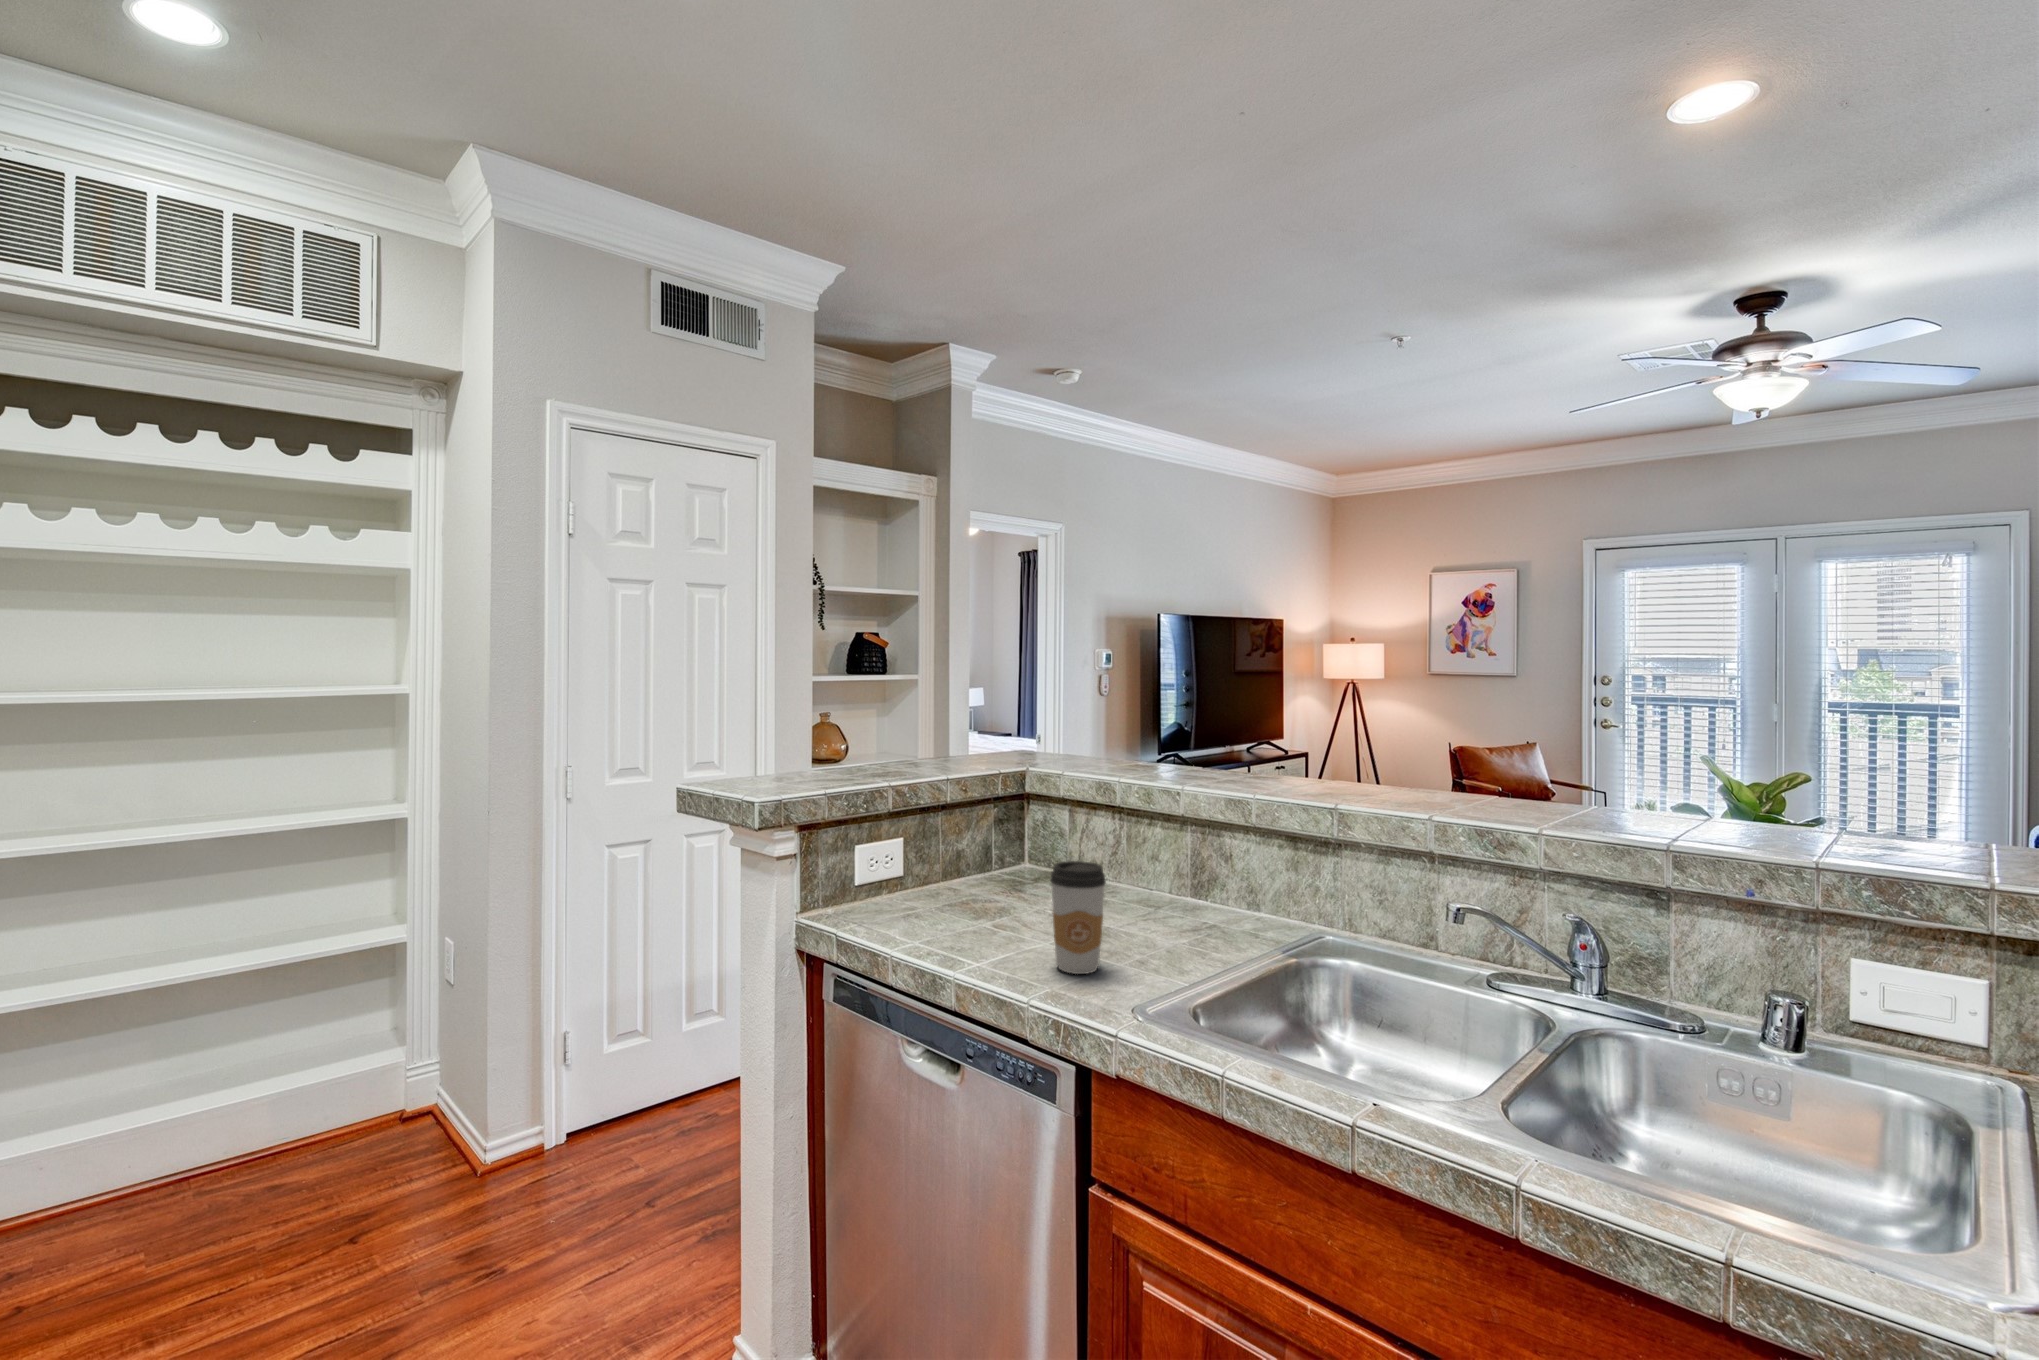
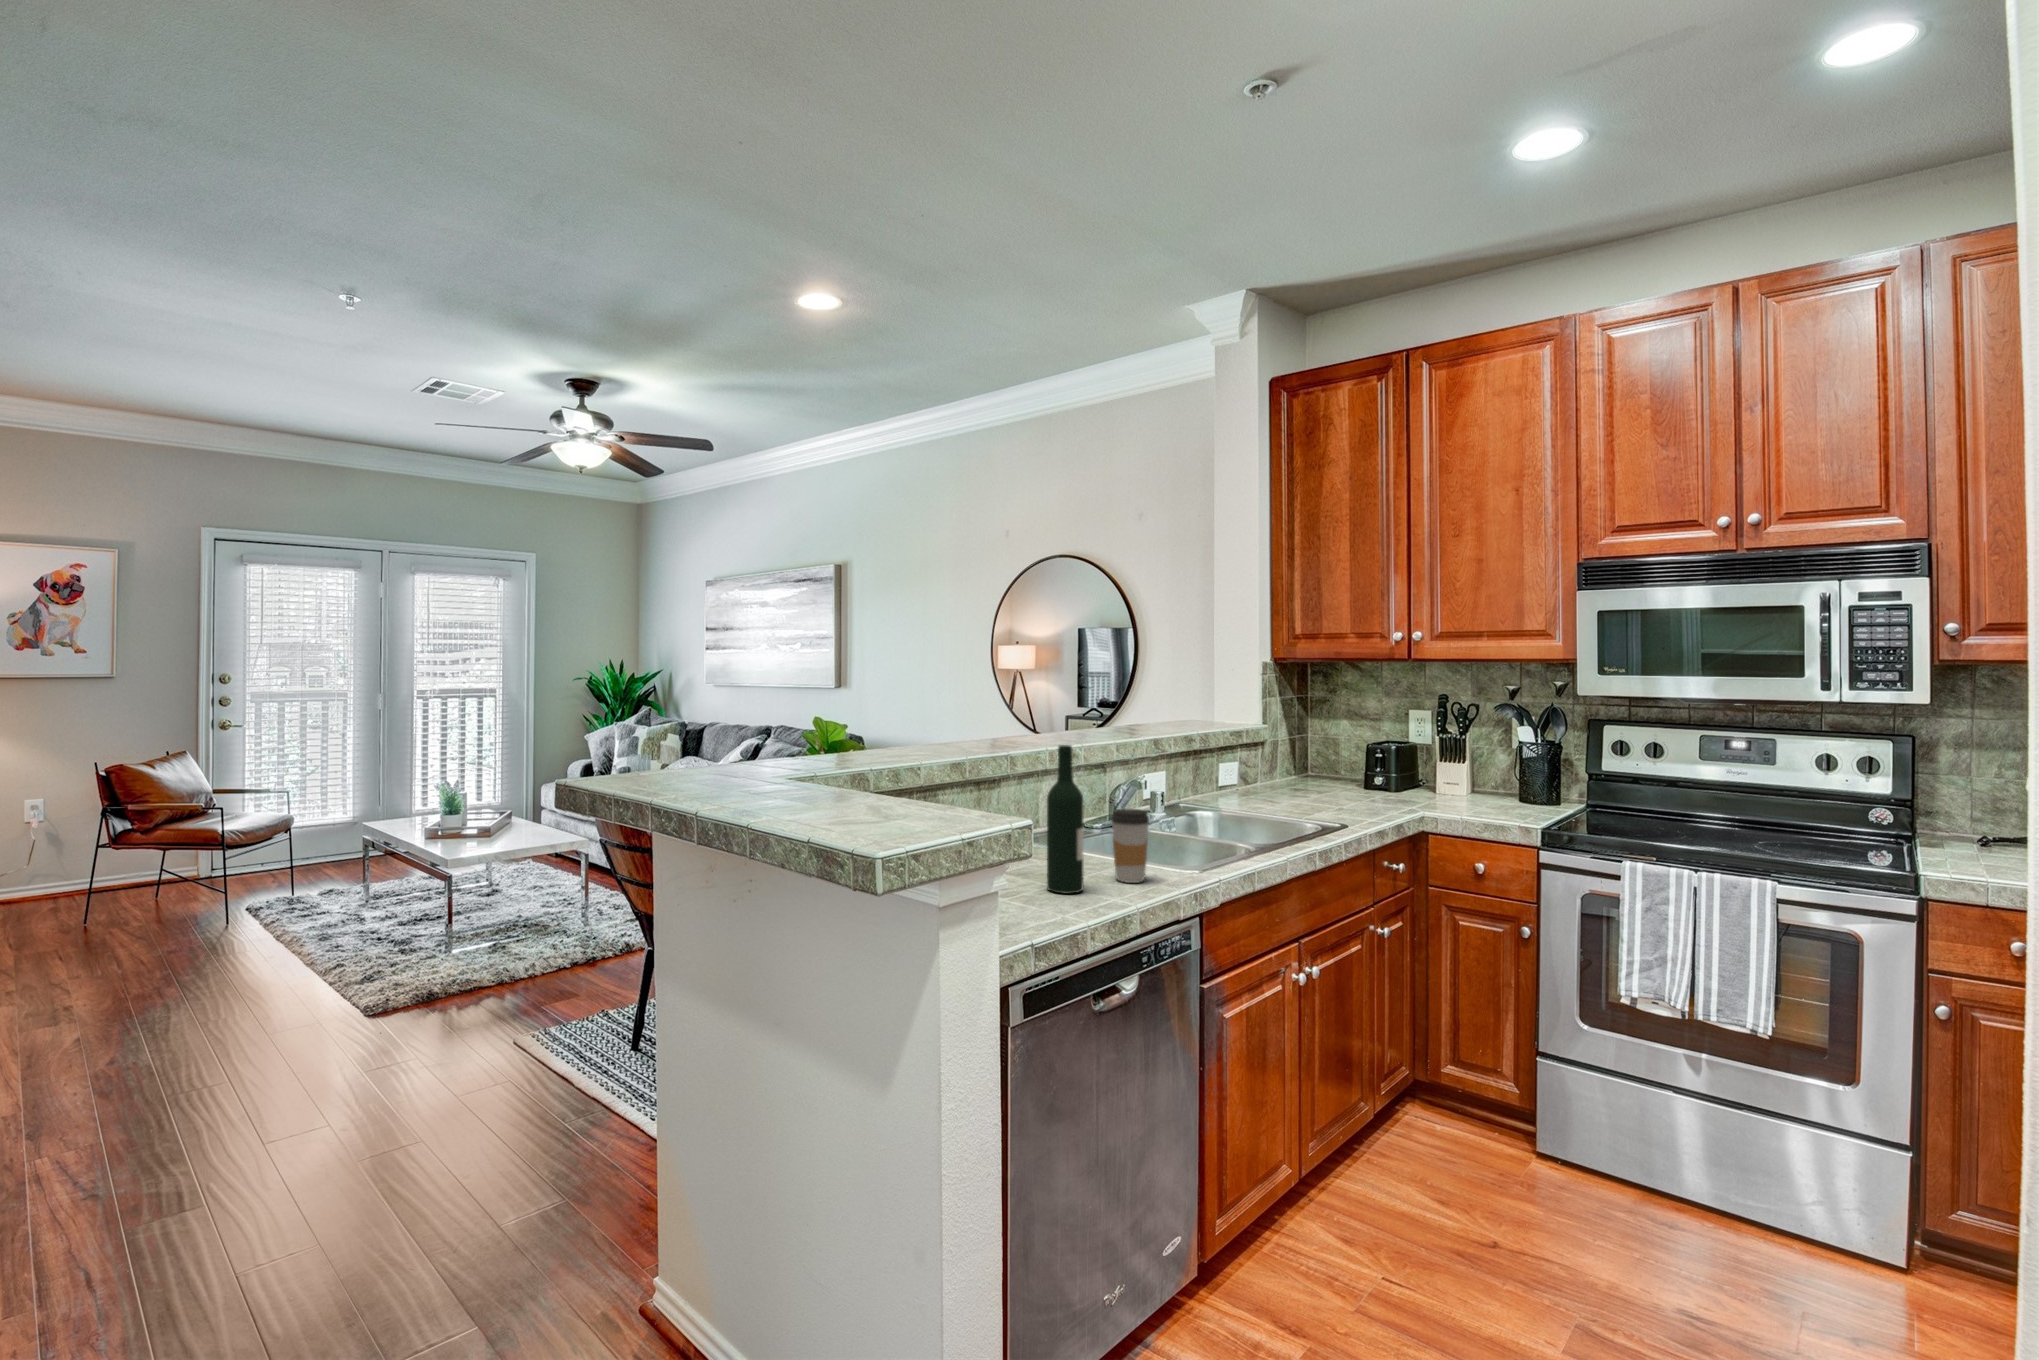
wine bottle: none [985,751,1031,940] -> present [1047,745,1083,894]

